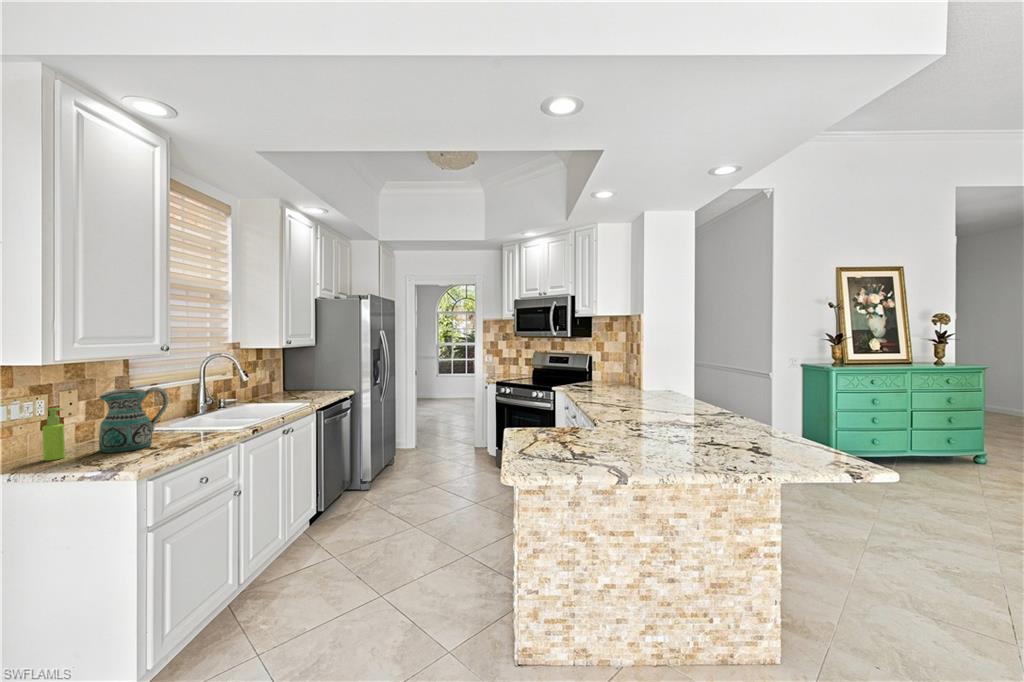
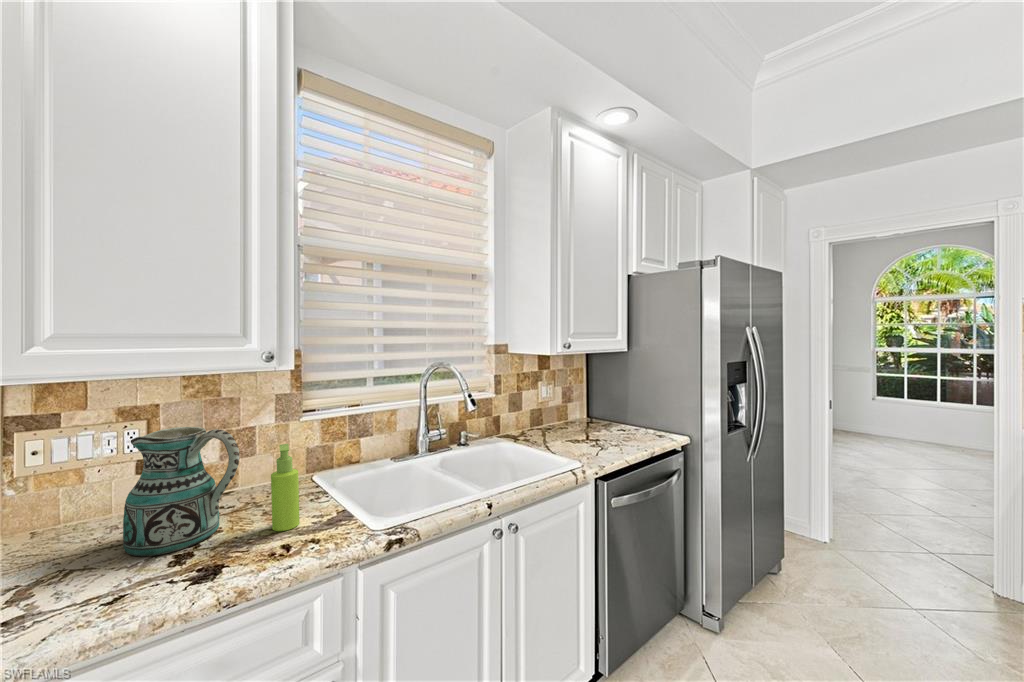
soap dispenser: present [42,408,65,461] -> present [271,444,300,531]

